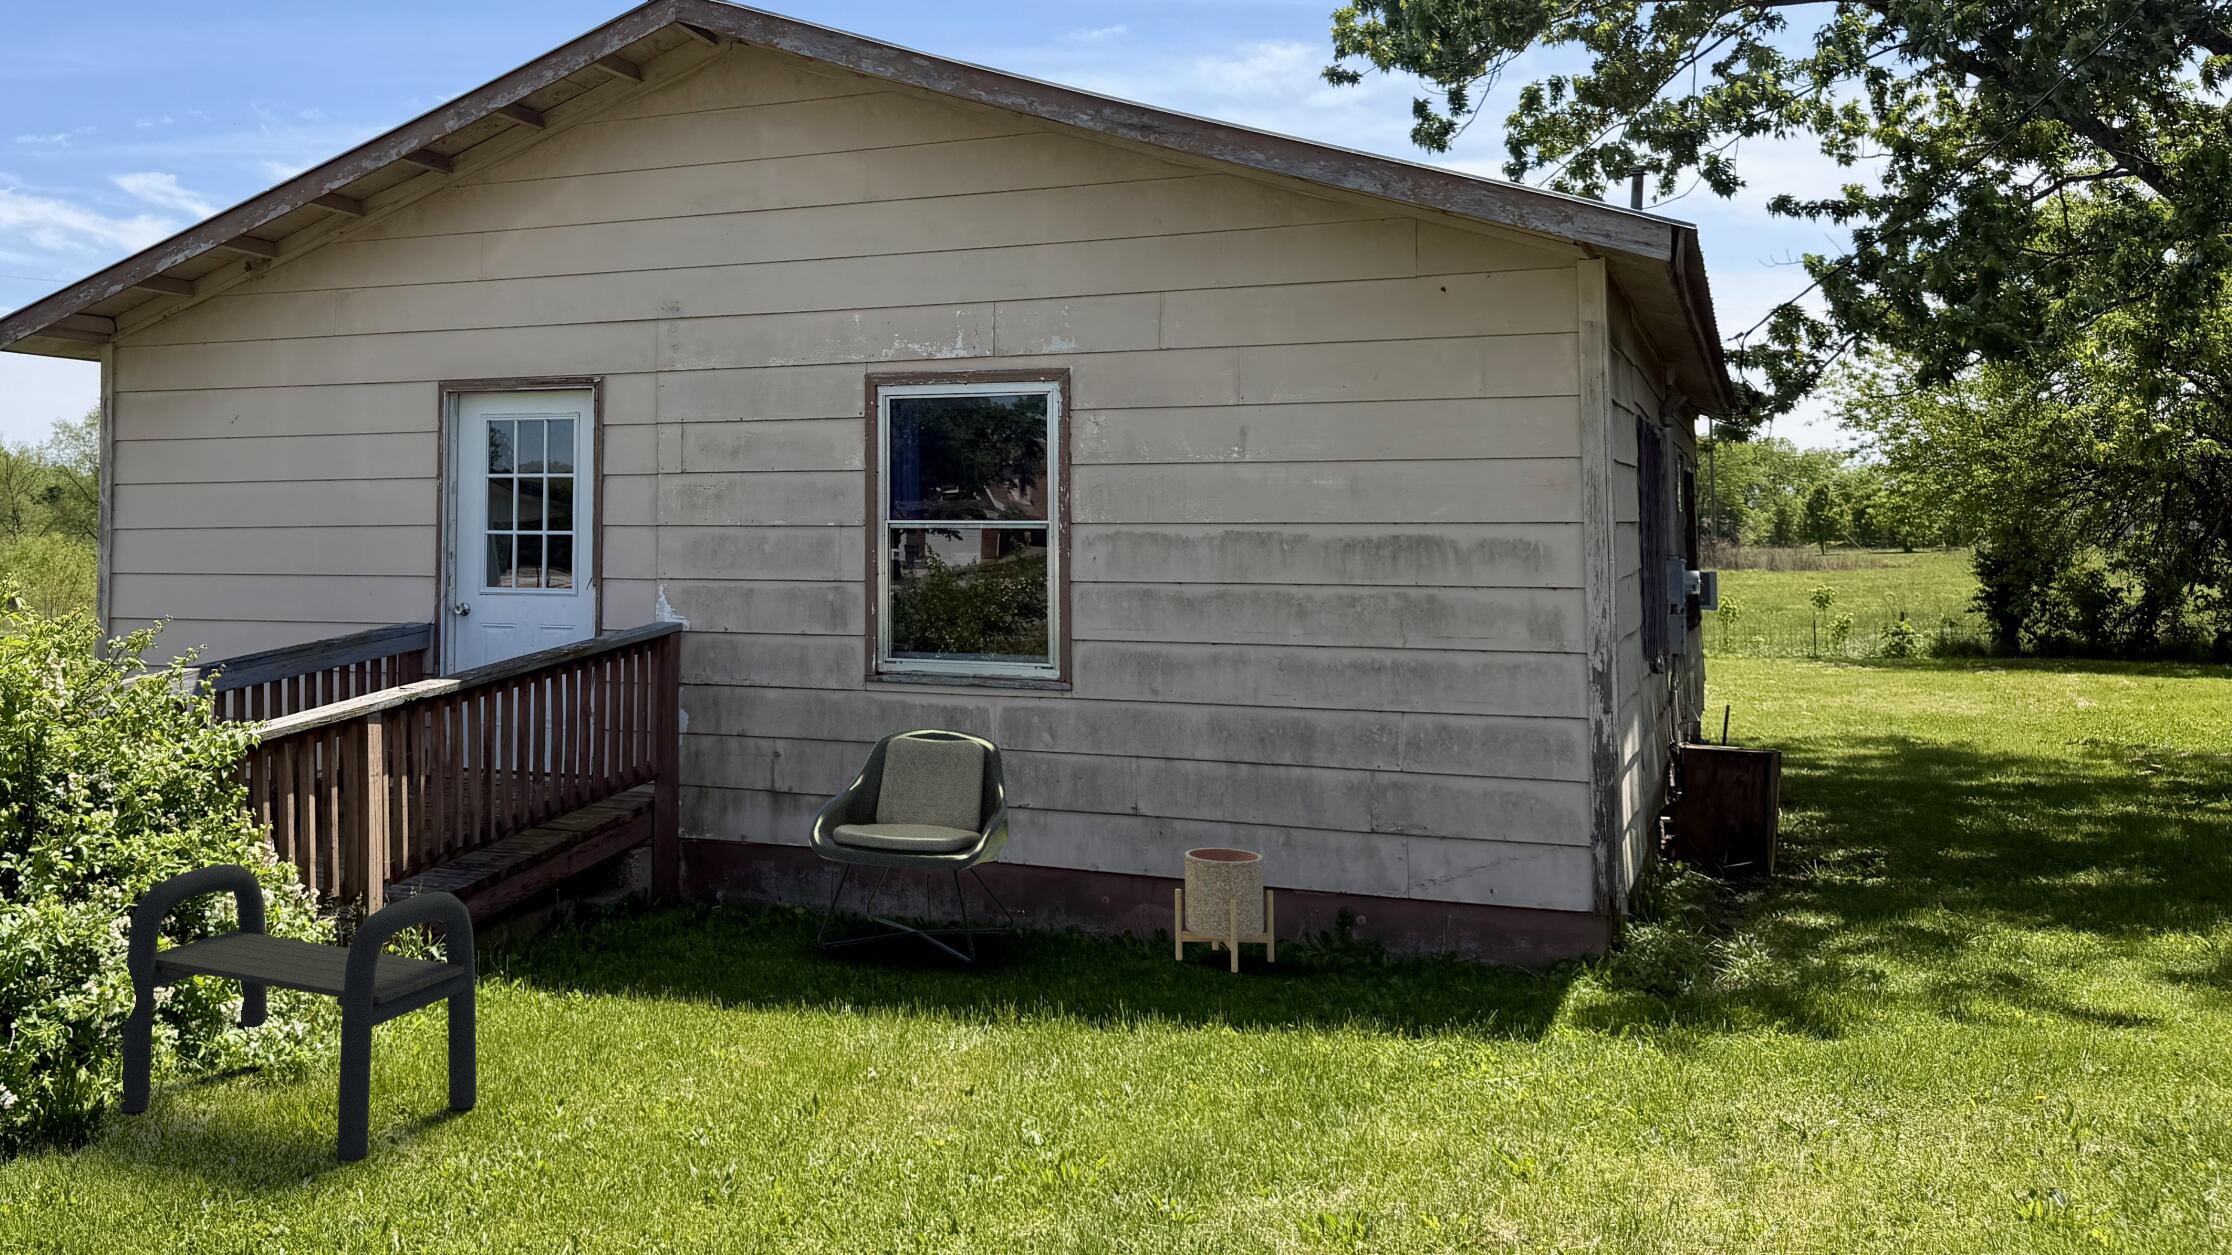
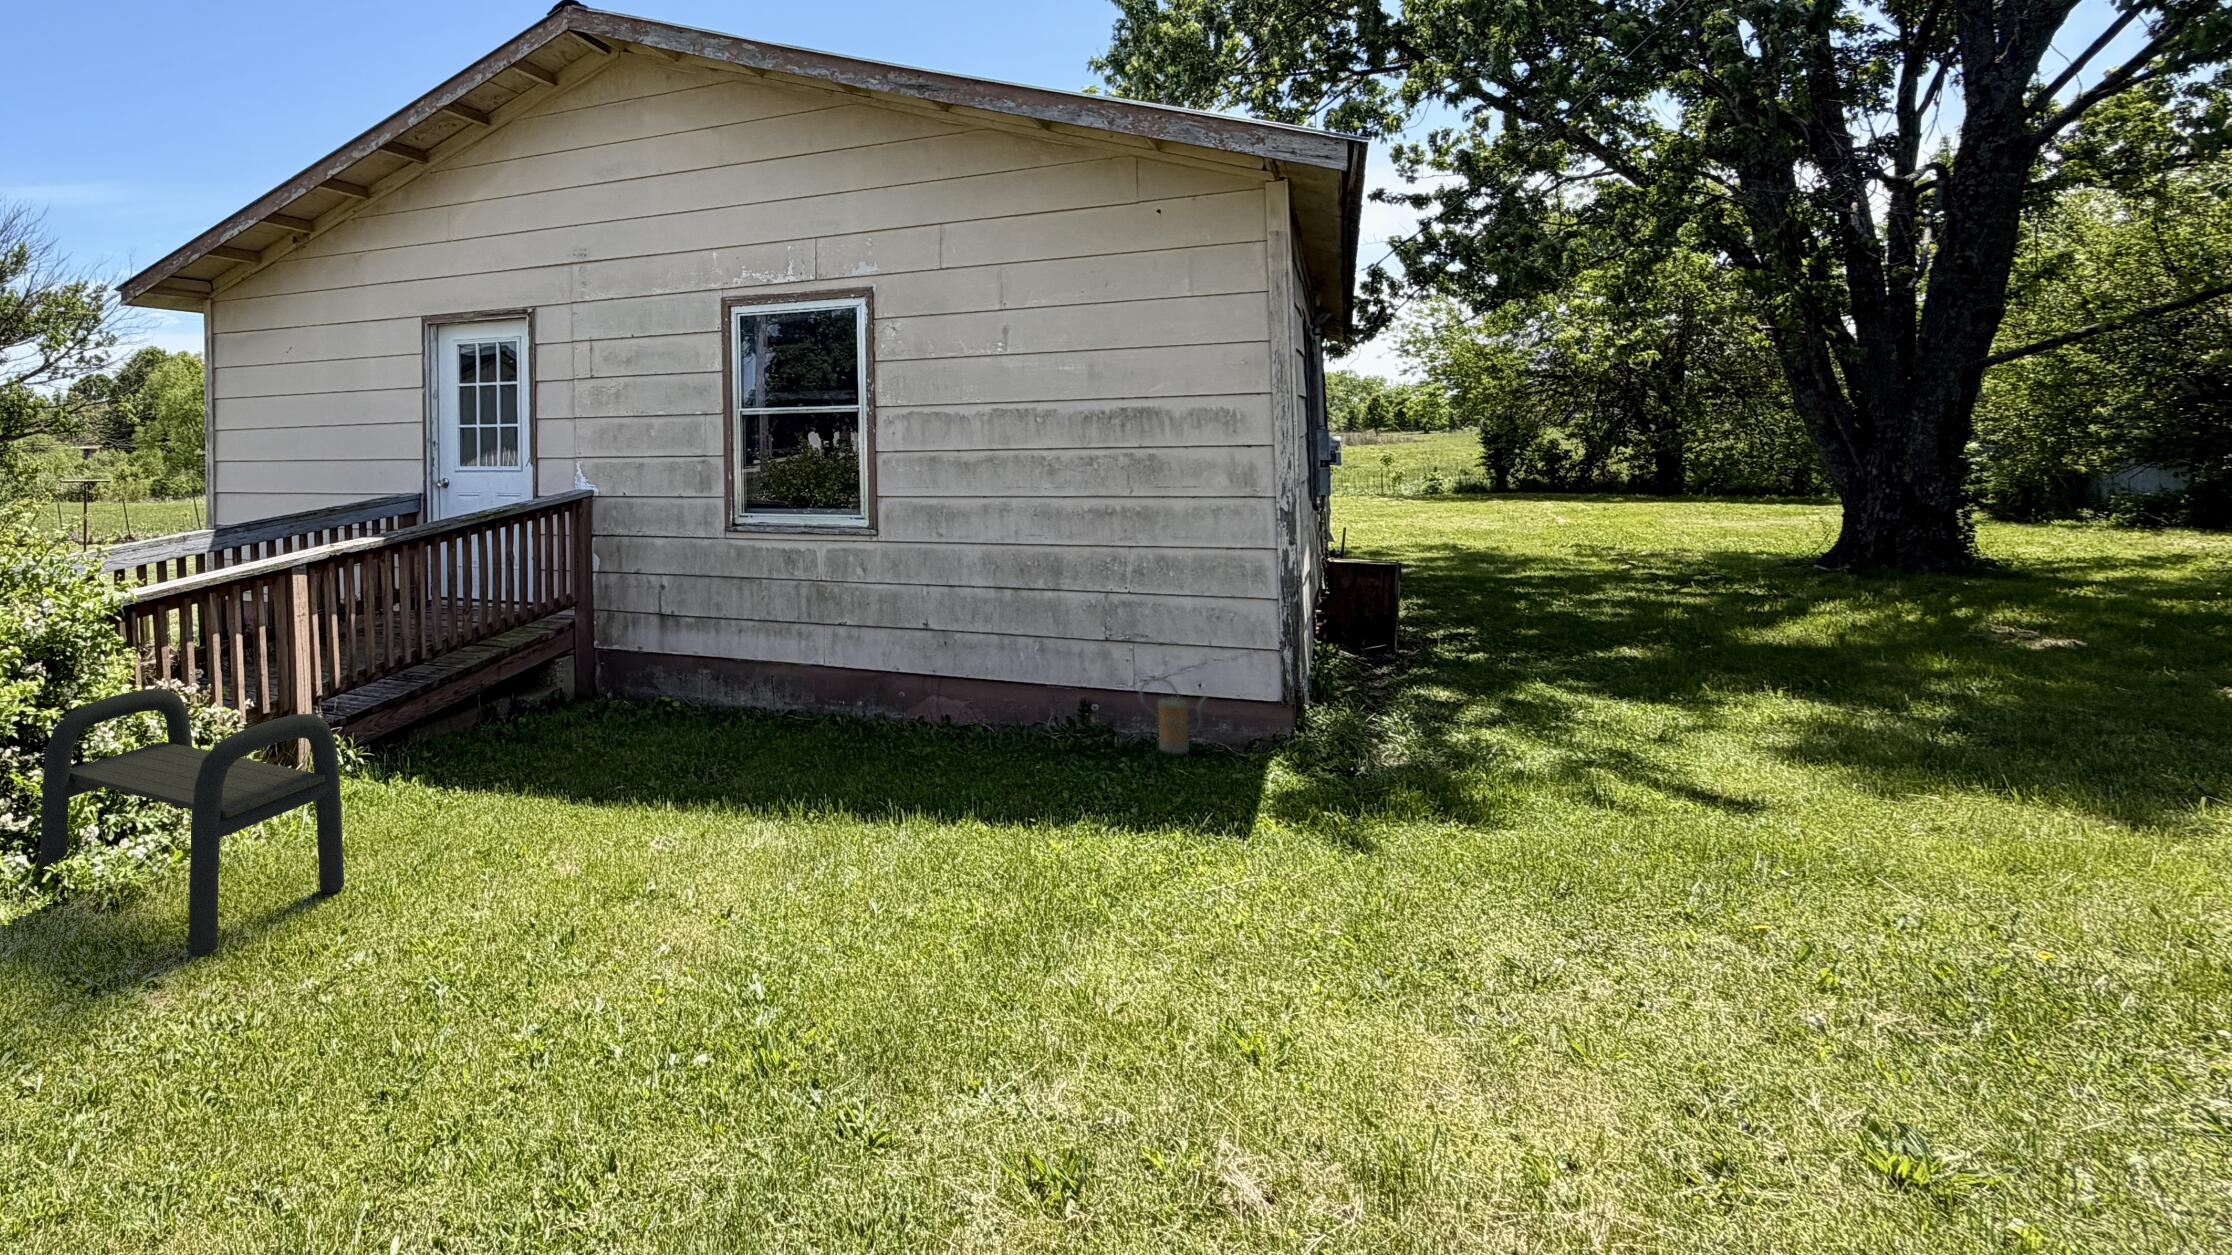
lounge chair: present [809,728,1014,964] -> none [678,560,835,738]
planter: present [1175,848,1274,972] -> none [950,646,1024,741]
watering can: none [1427,891,1517,990] -> present [1140,678,1206,753]

